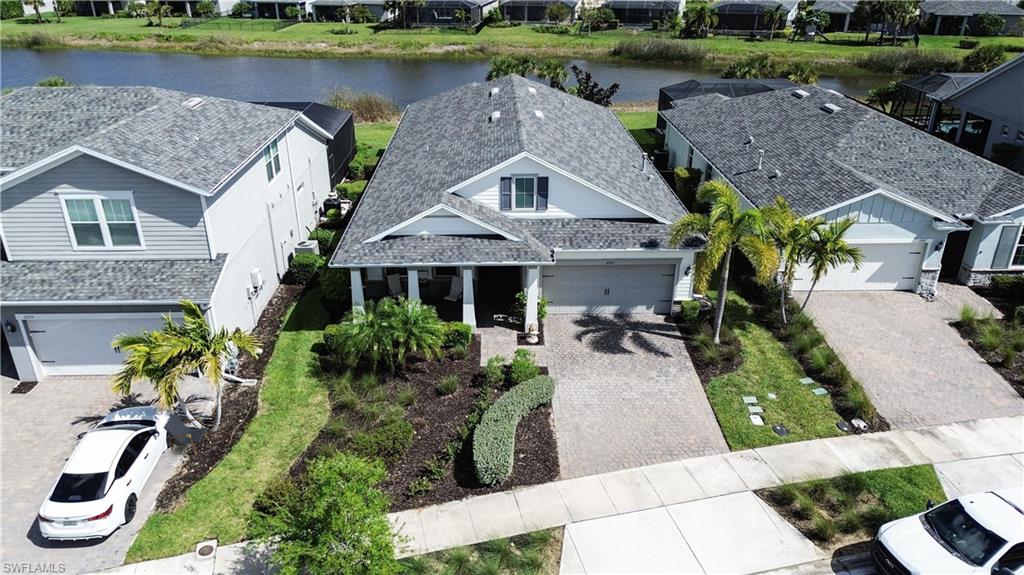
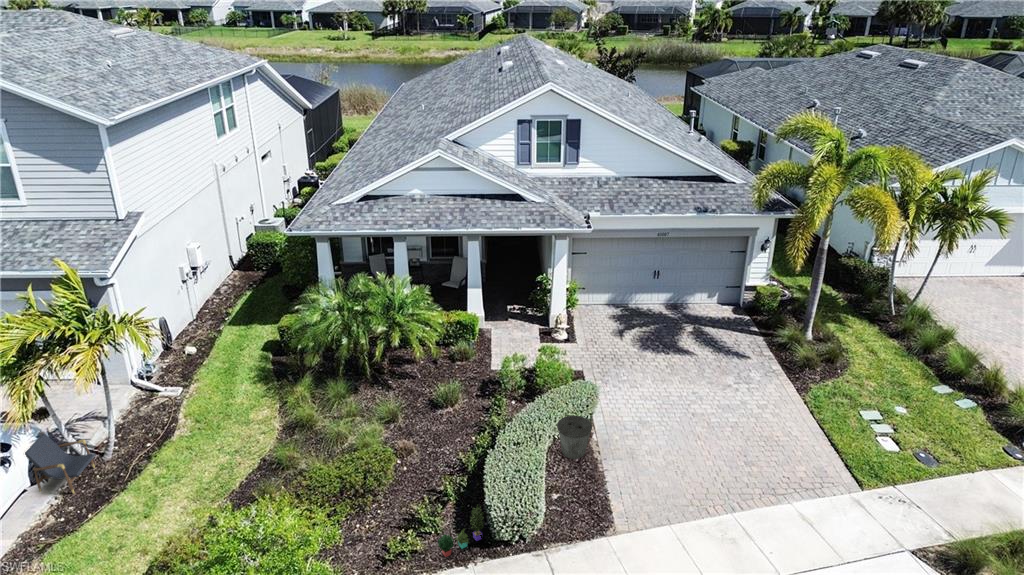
trash can: none [525,401,549,431] -> present [557,416,592,459]
potted plant: none [443,460,474,494] -> present [438,505,484,557]

